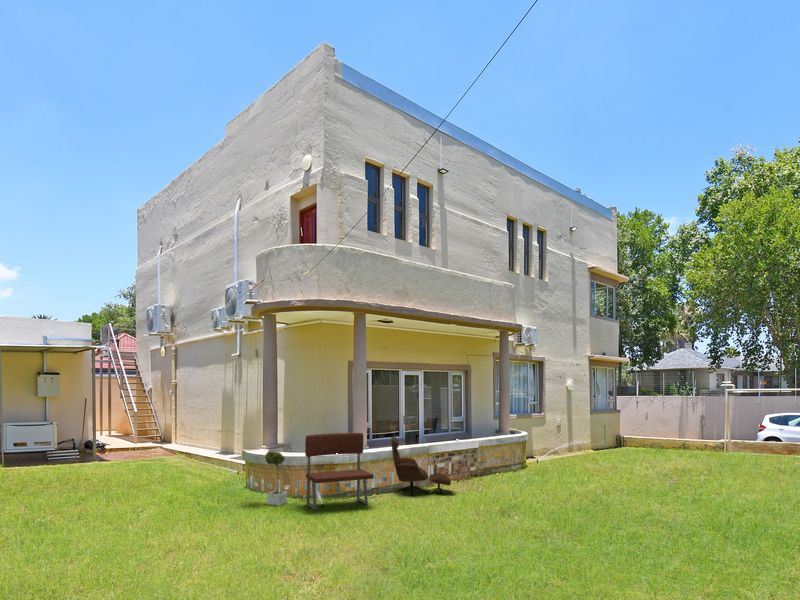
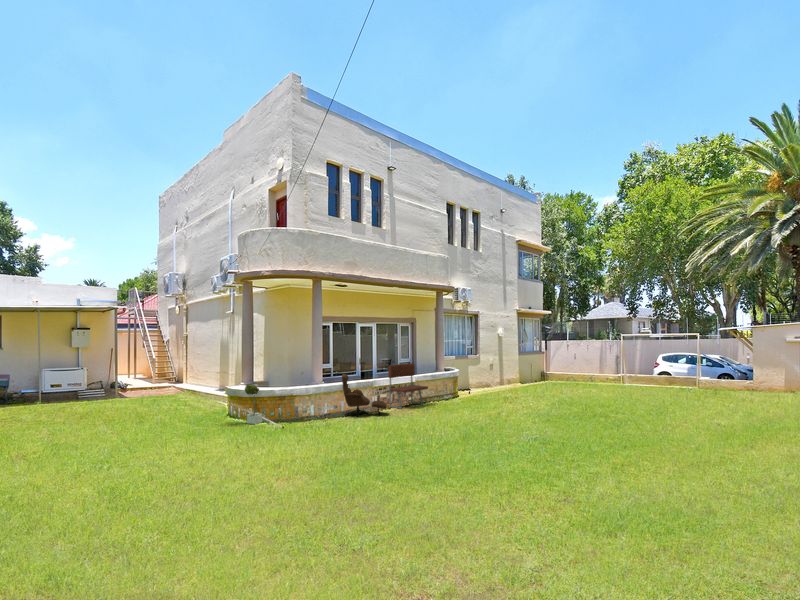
bench: present [305,433,374,510] -> present [388,363,428,409]

